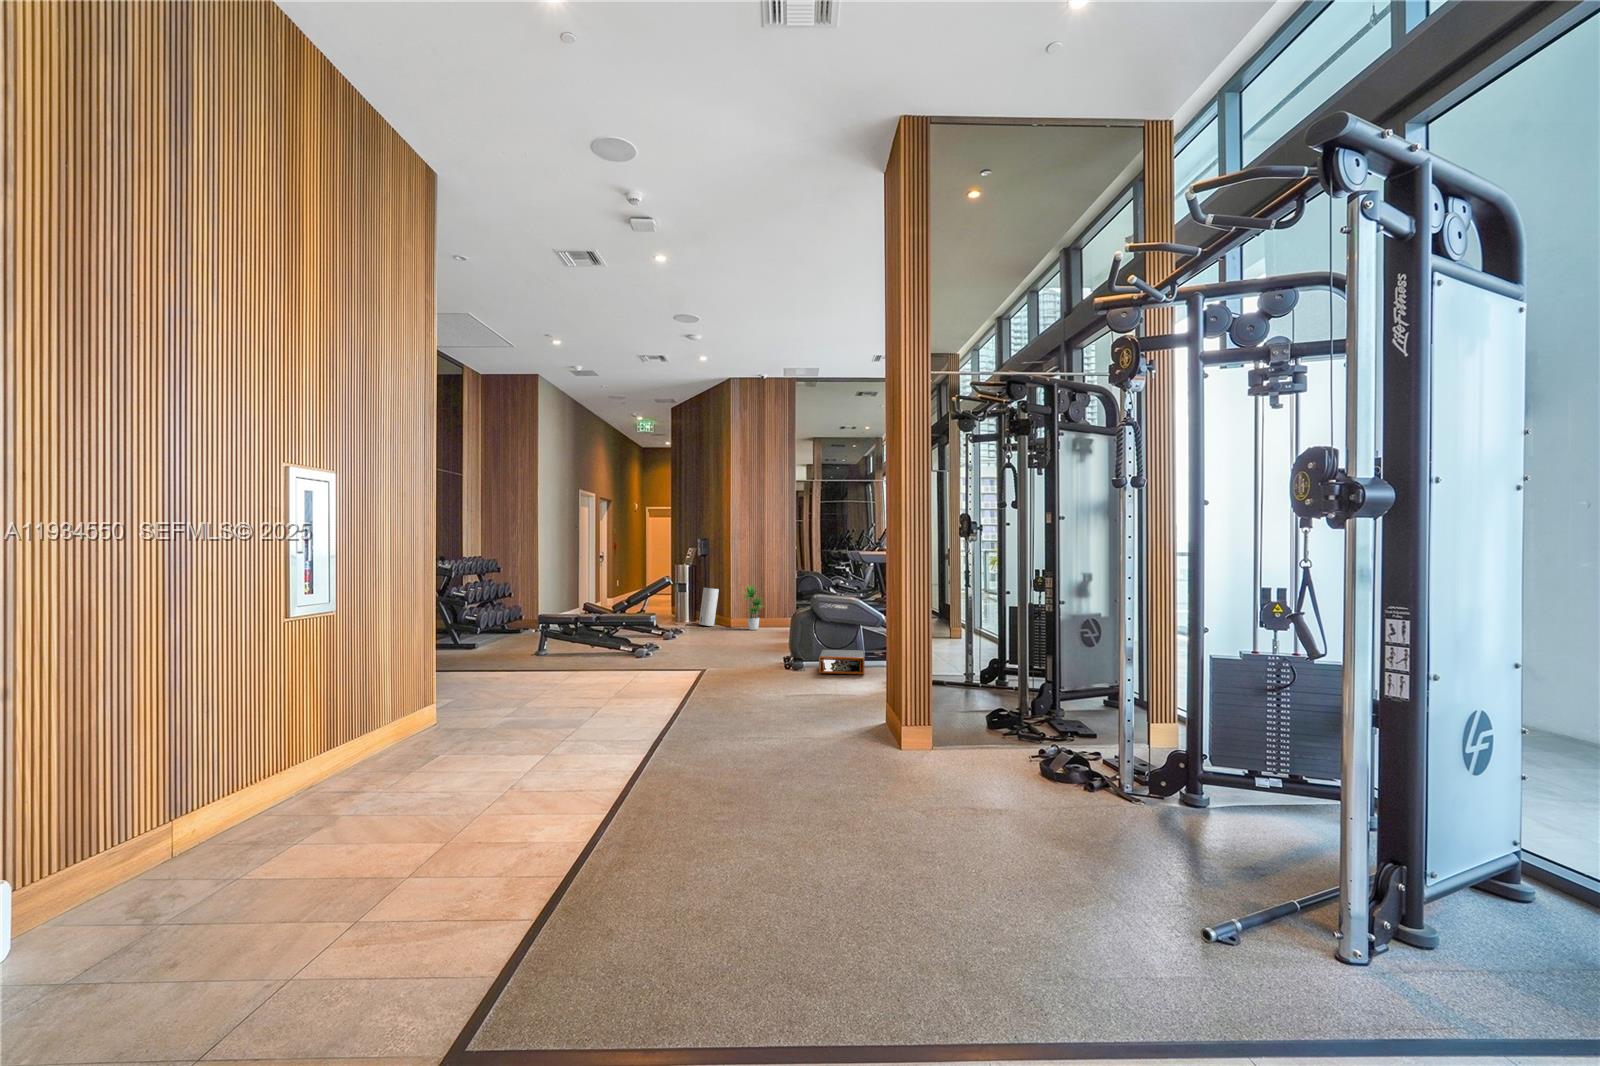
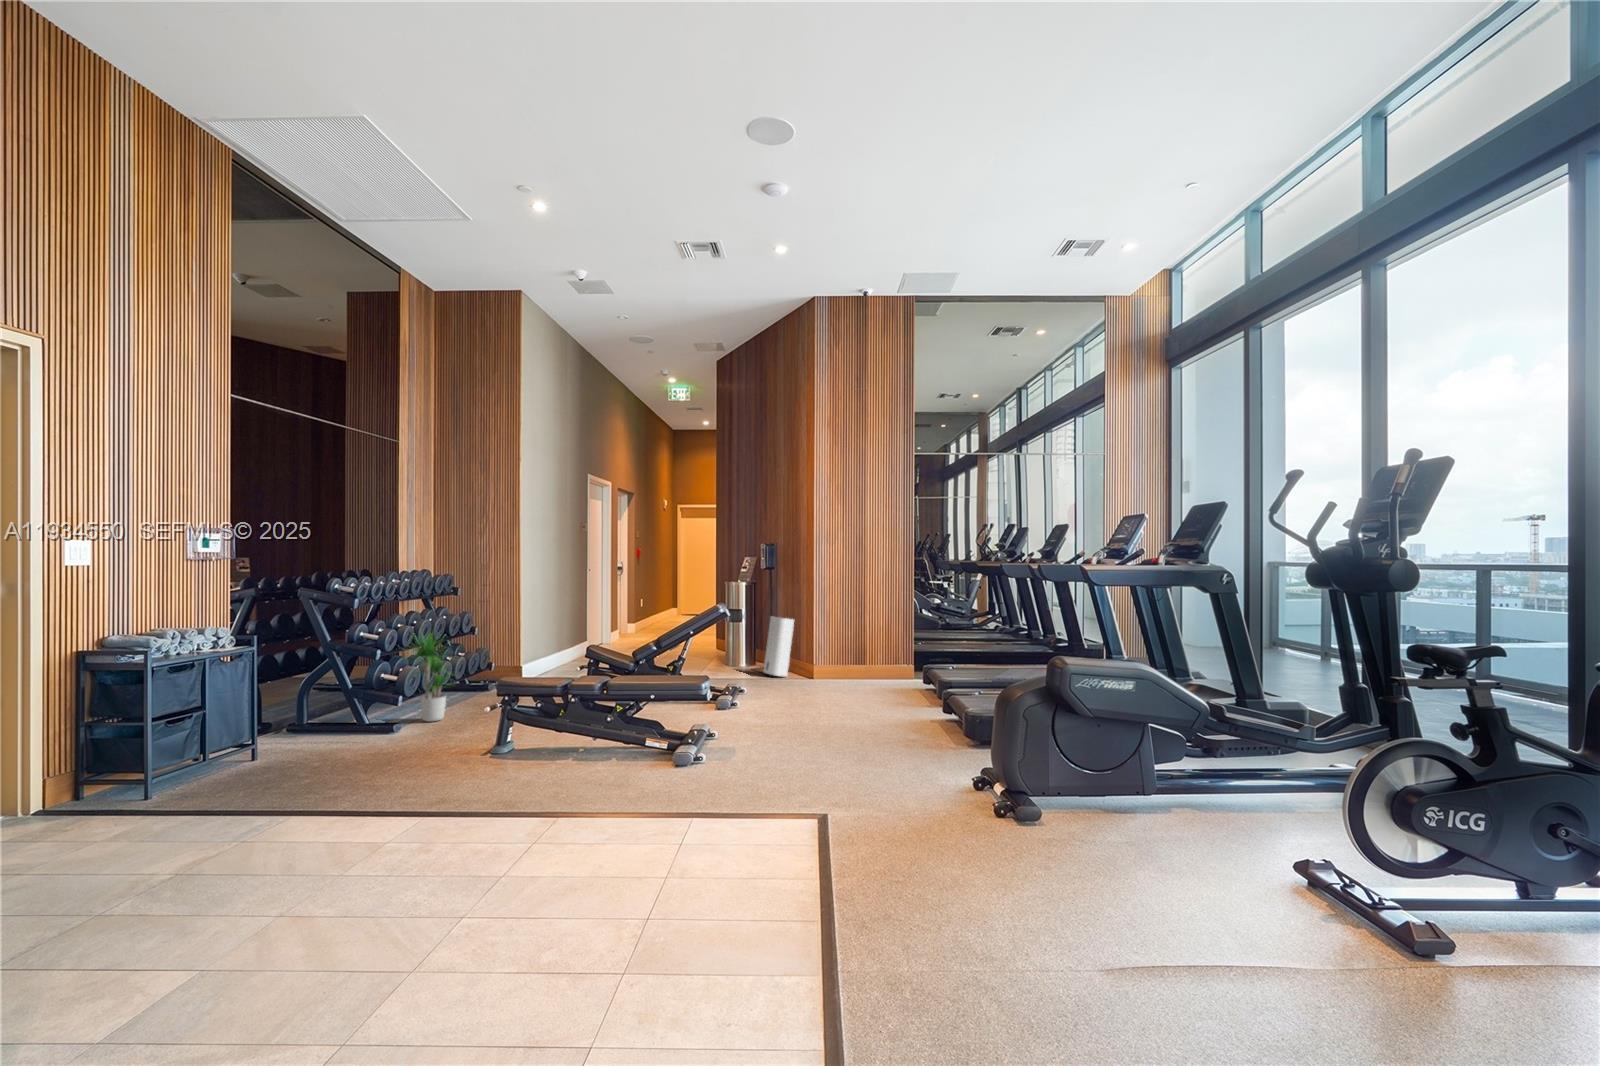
potted plant: present [744,585,762,630] -> present [407,633,452,721]
storage box: present [819,650,865,674] -> none [1072,774,1213,853]

